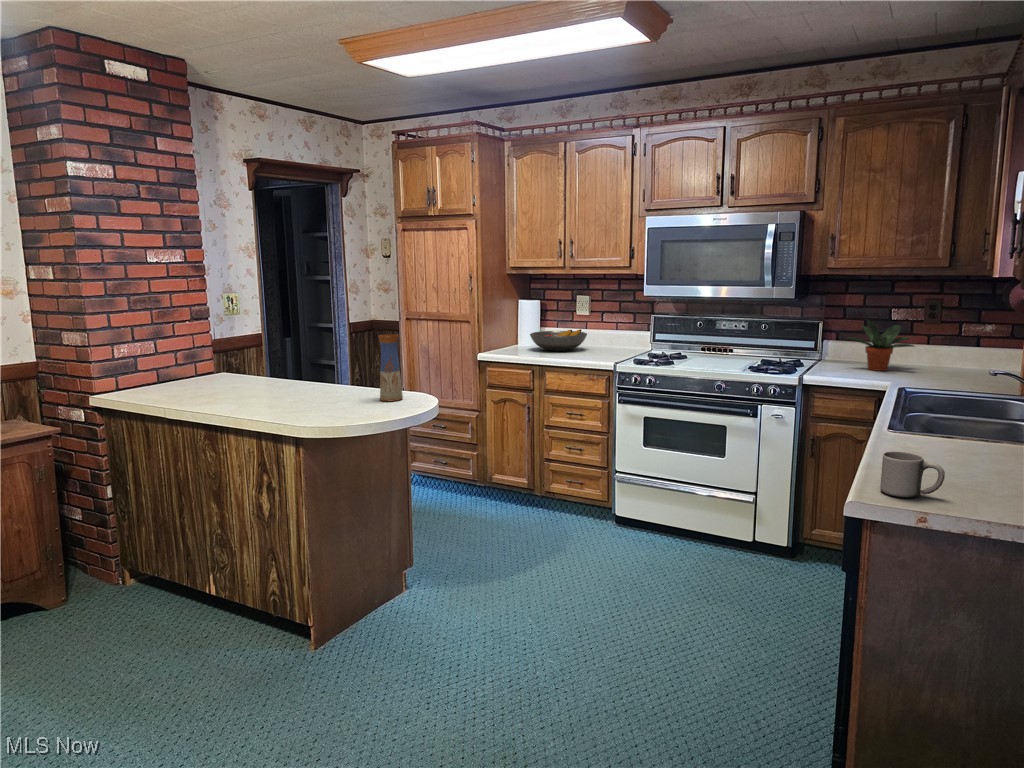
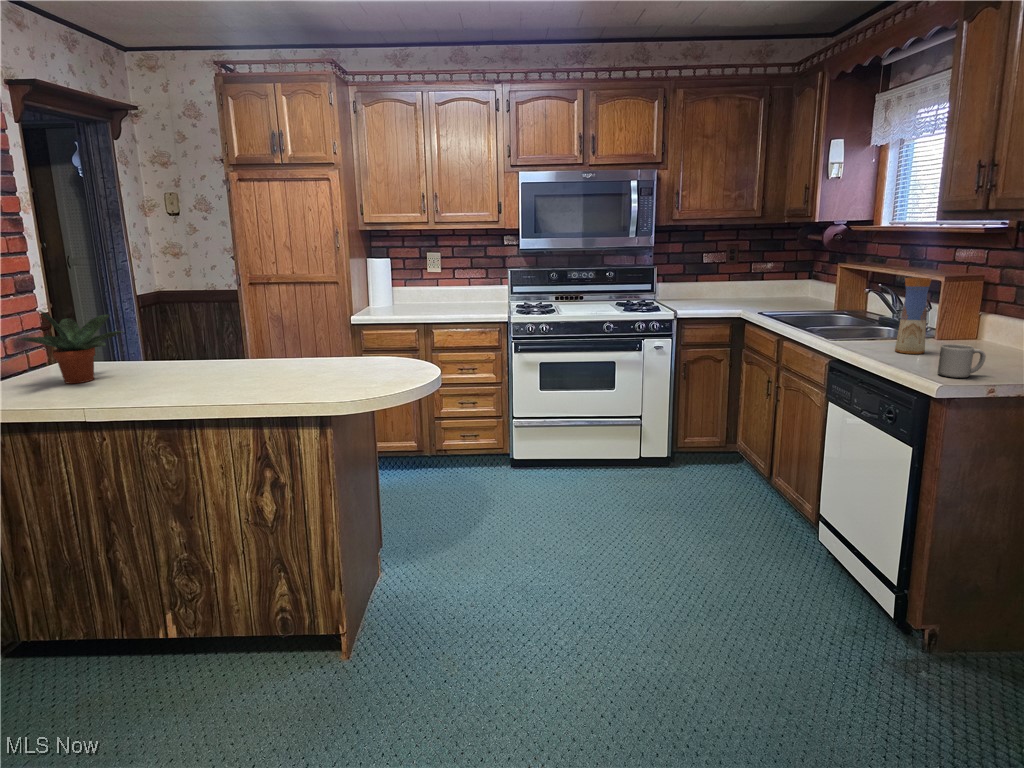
potted plant: present [847,320,914,371] -> present [18,311,123,384]
fruit bowl: present [530,329,587,351] -> none [393,286,451,309]
vase: present [379,334,403,401] -> present [895,278,932,354]

